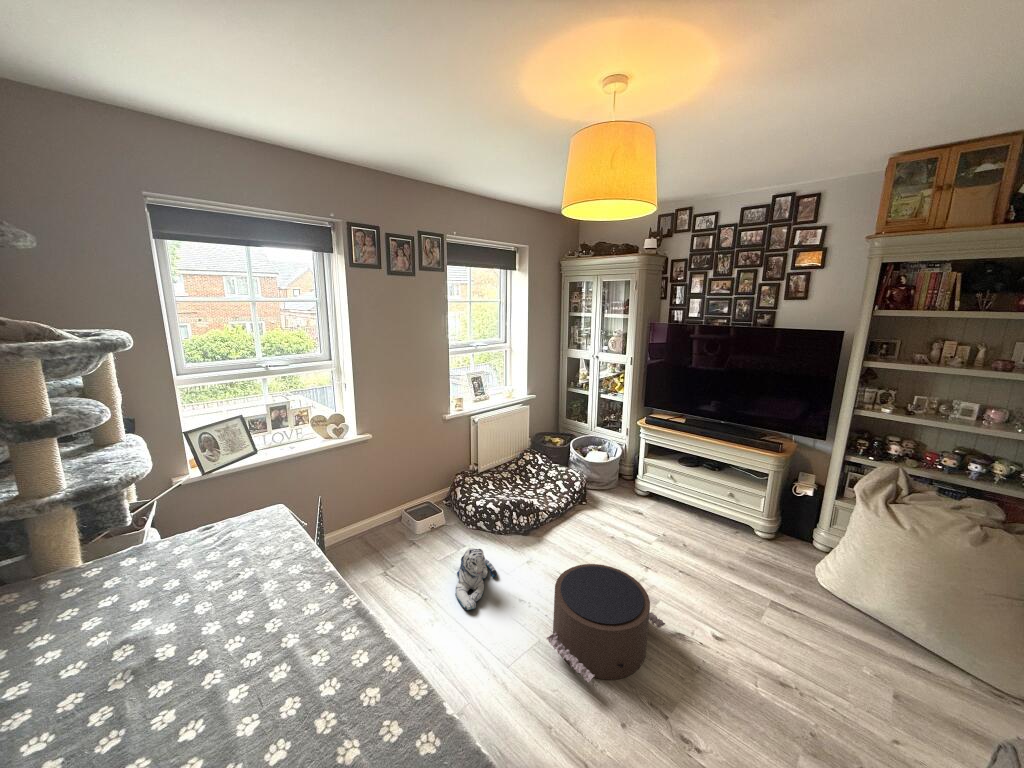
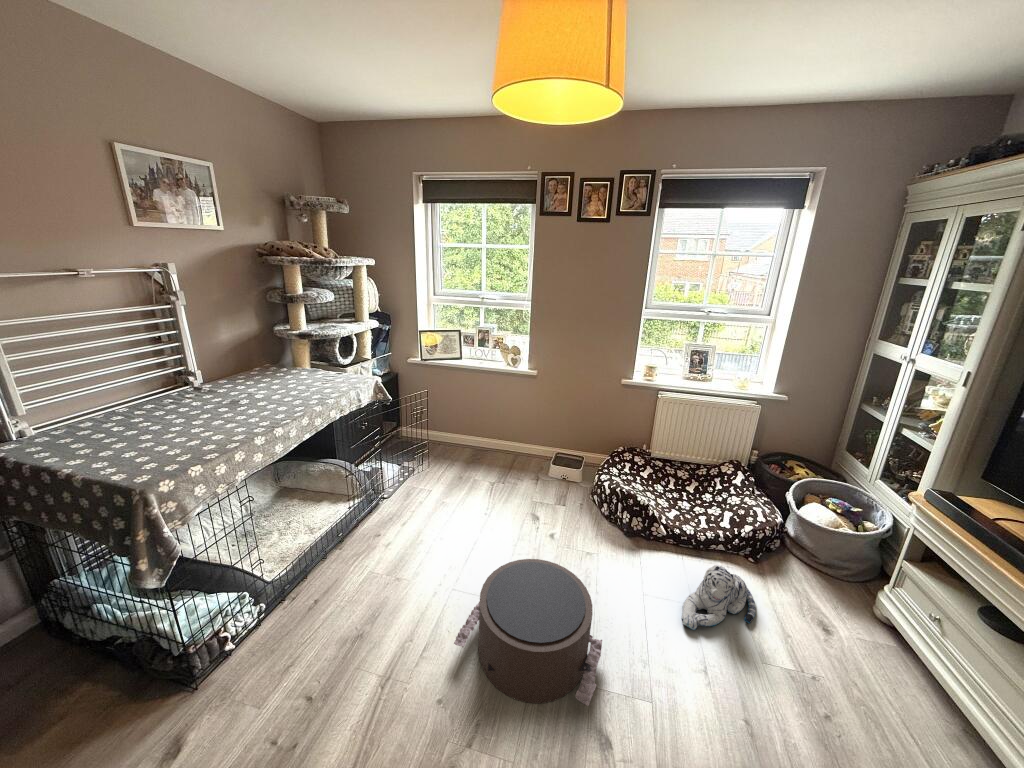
plush toy: present [455,548,497,610] -> present [682,565,756,630]

